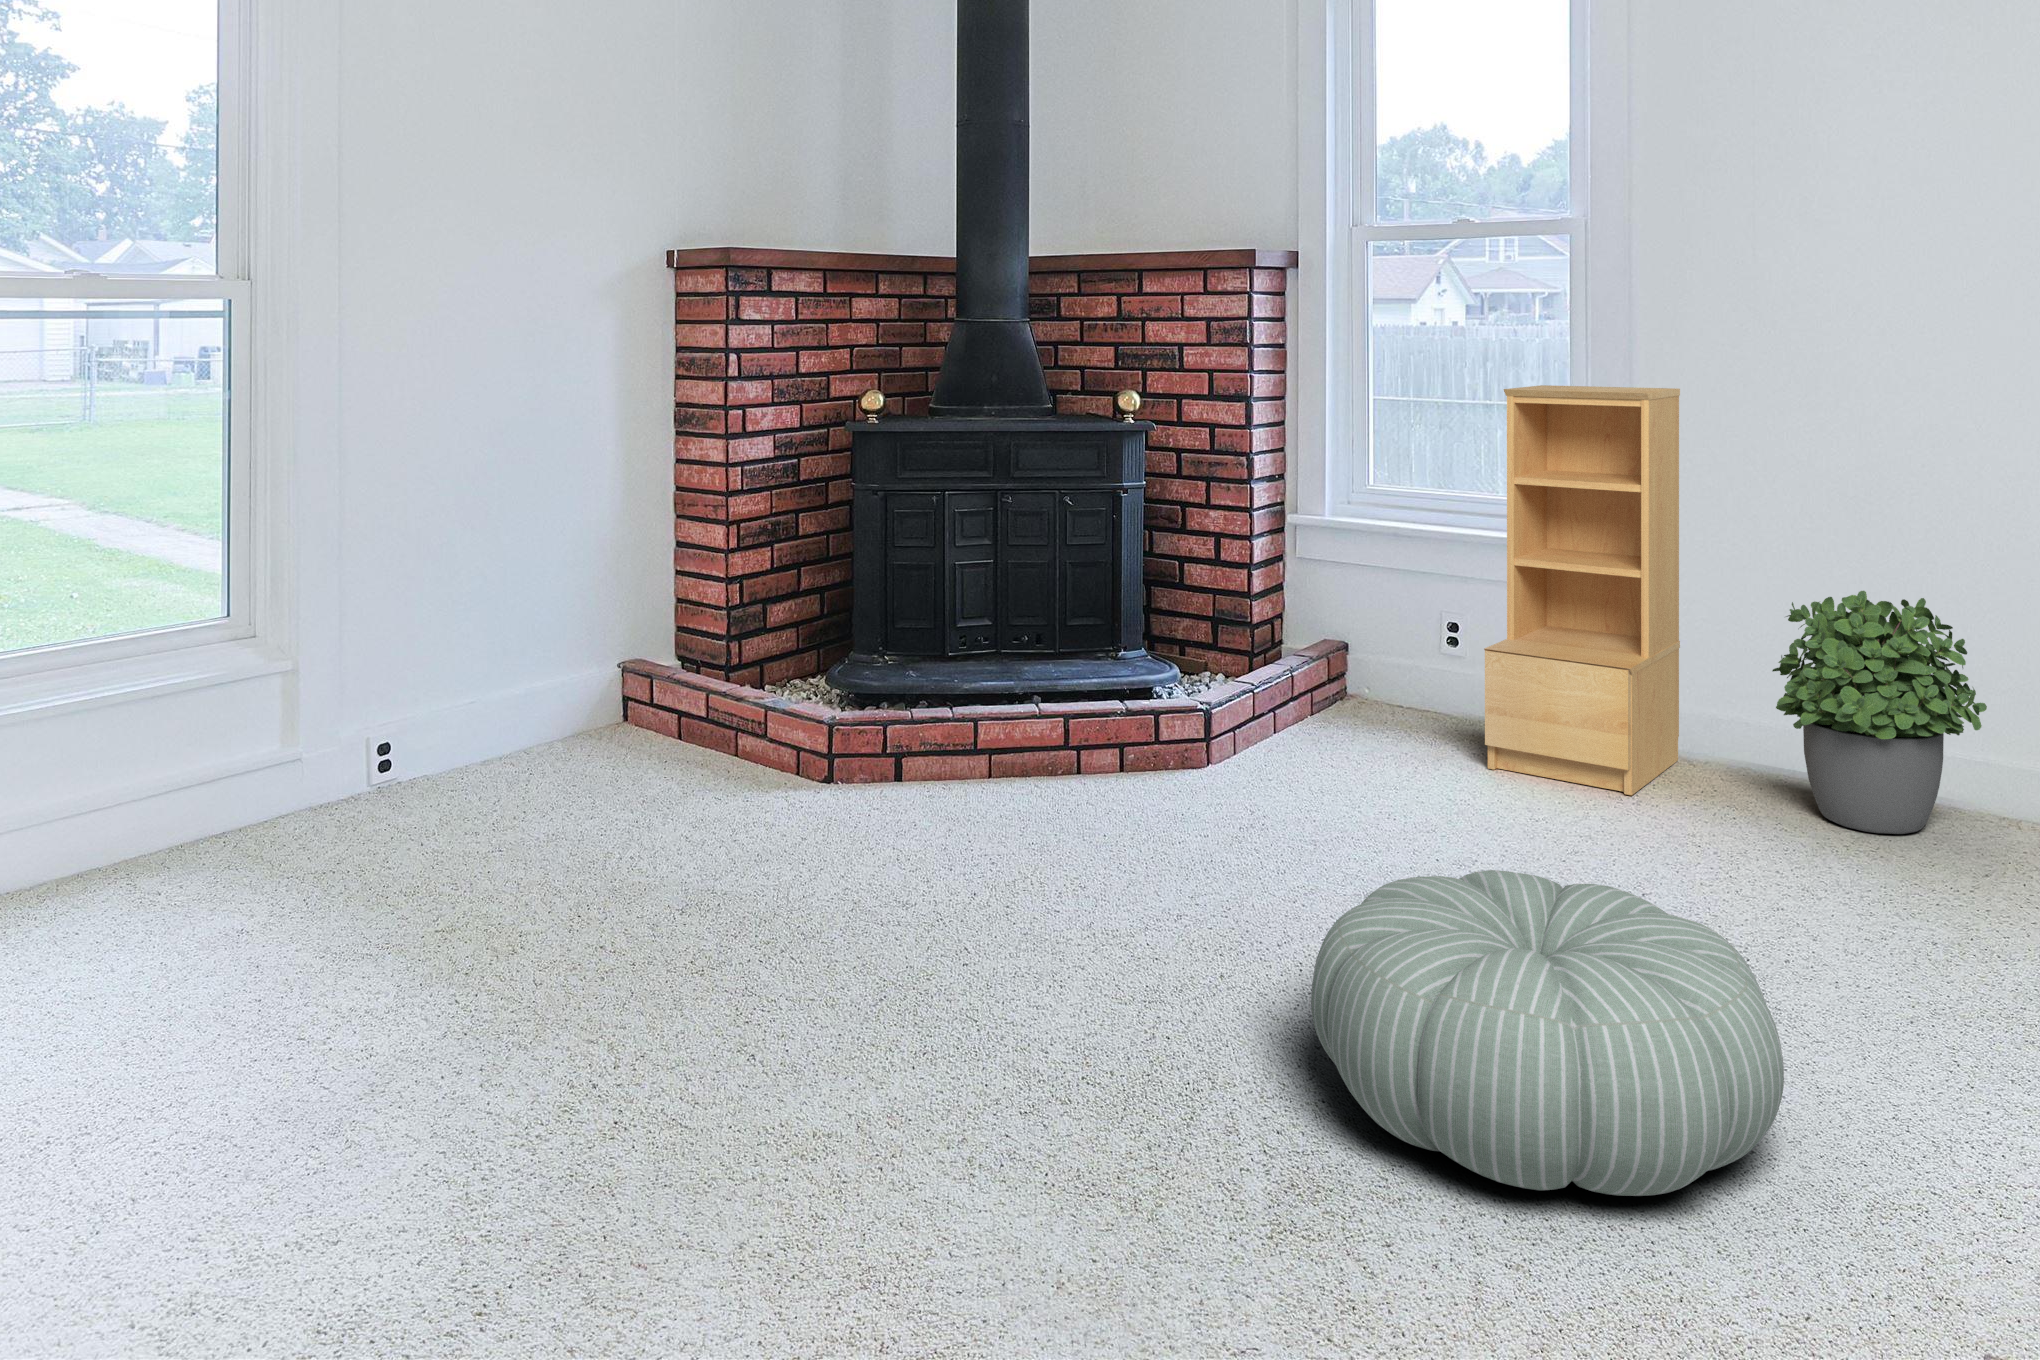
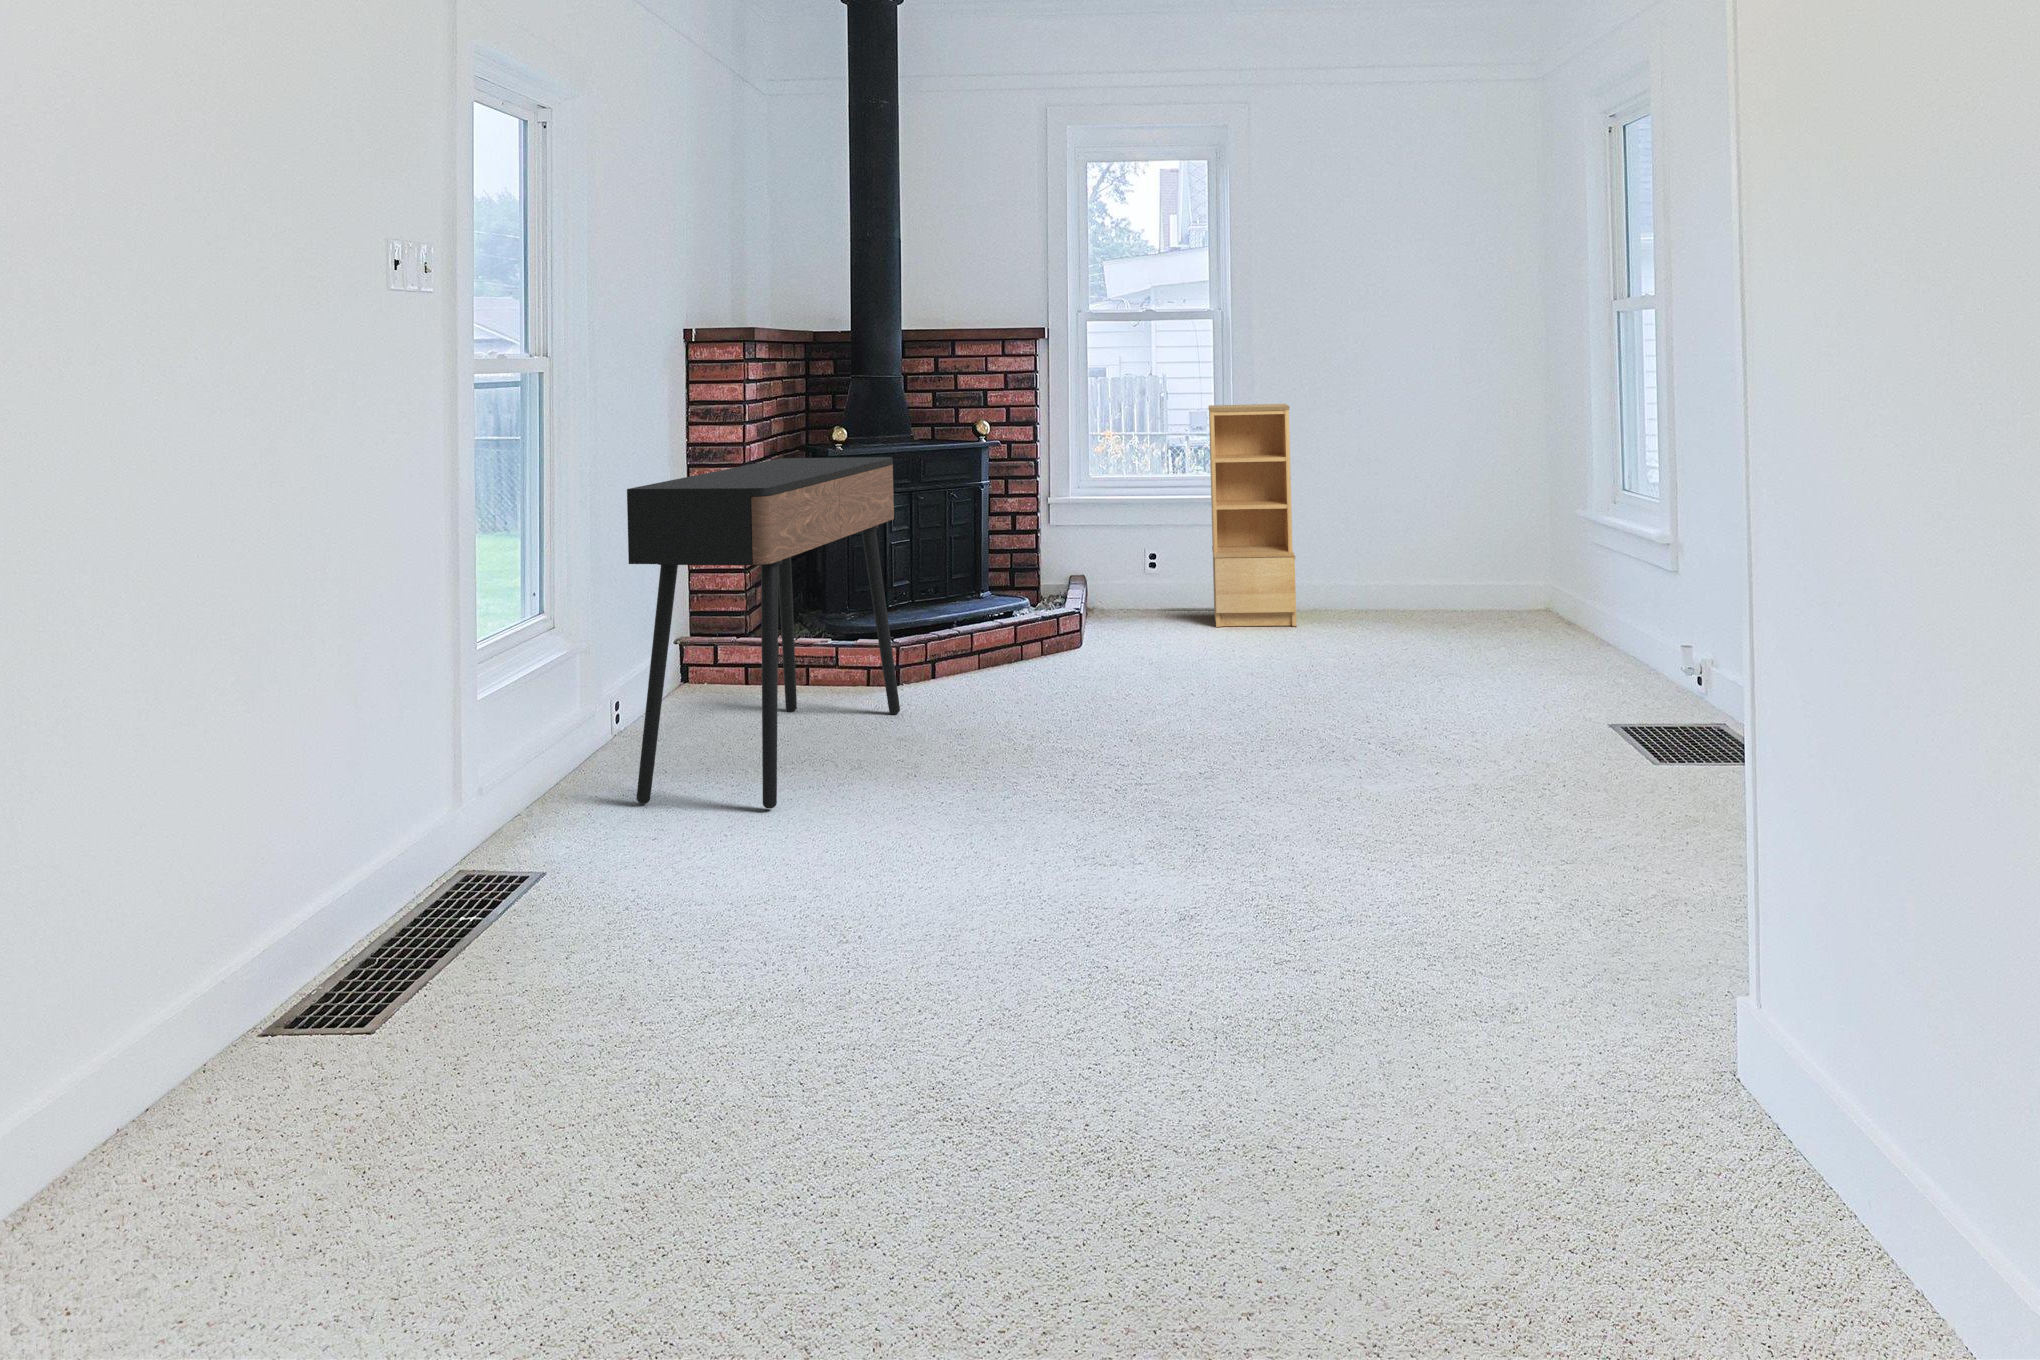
console table: none [86,430,719,986] -> present [627,457,900,808]
potted plant: present [1772,591,1987,834] -> none [1350,501,1452,623]
pouf: present [1311,870,1784,1196] -> none [1337,621,1531,727]

